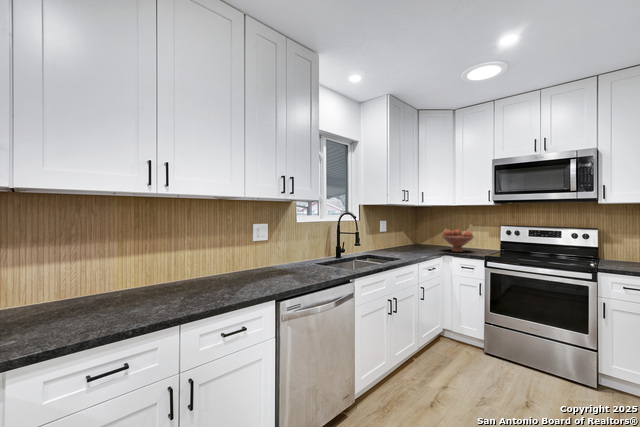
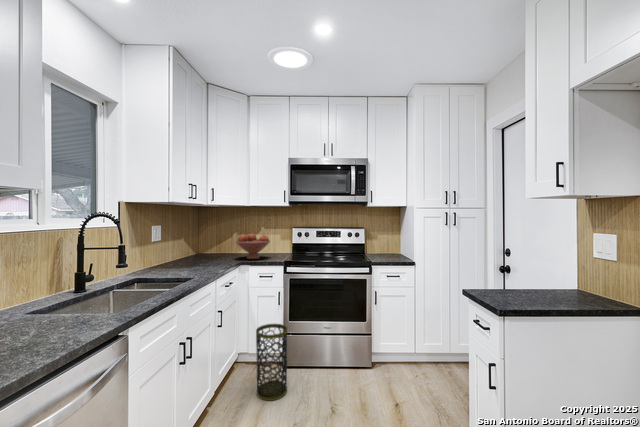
trash can: none [452,308,481,372] -> present [256,324,287,401]

